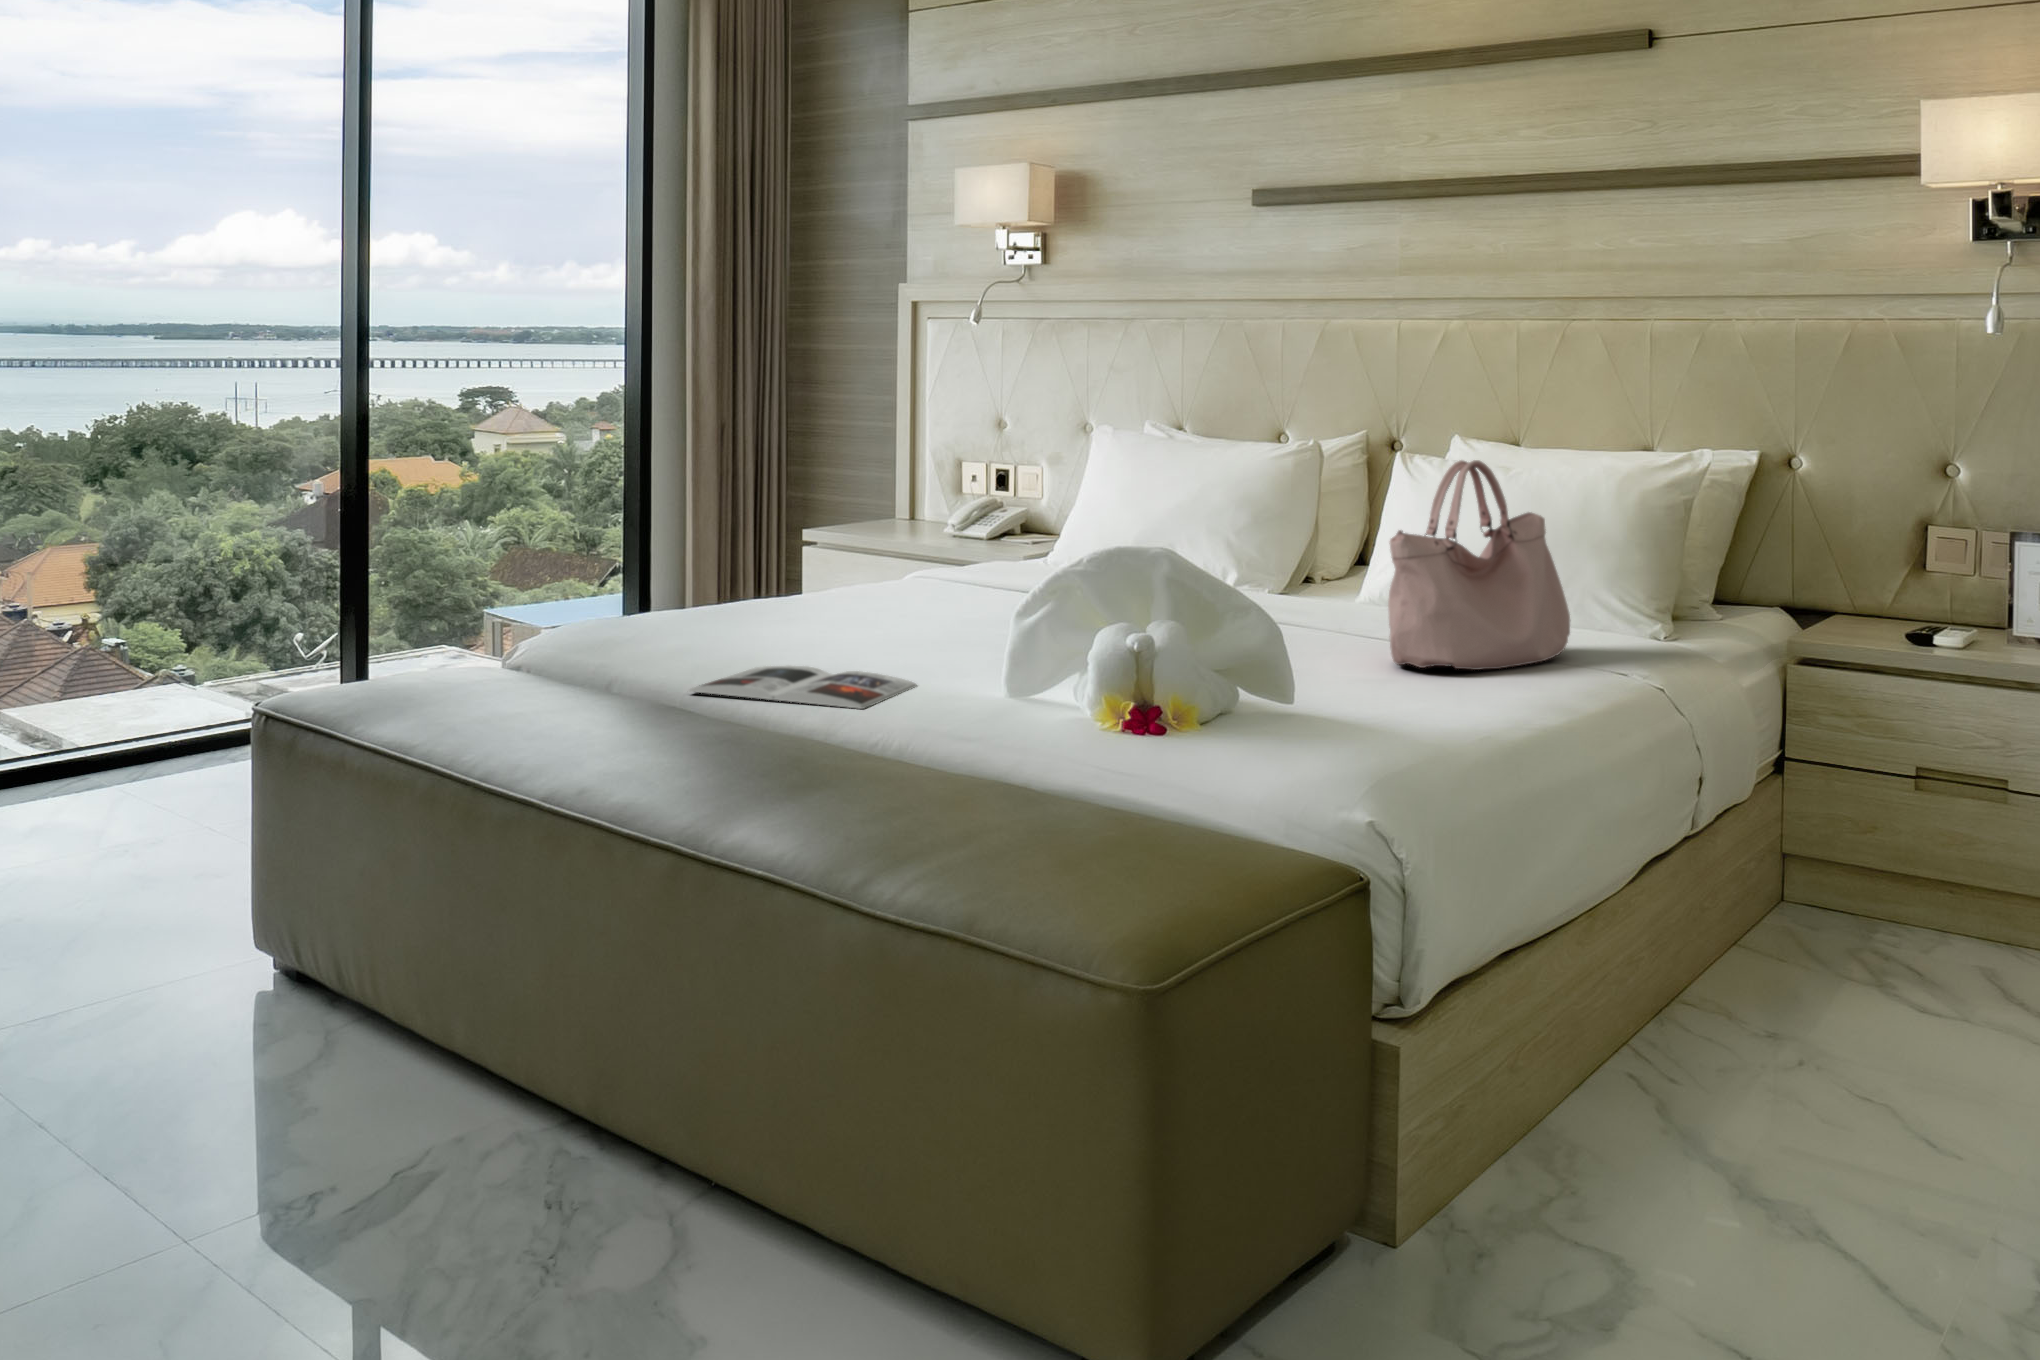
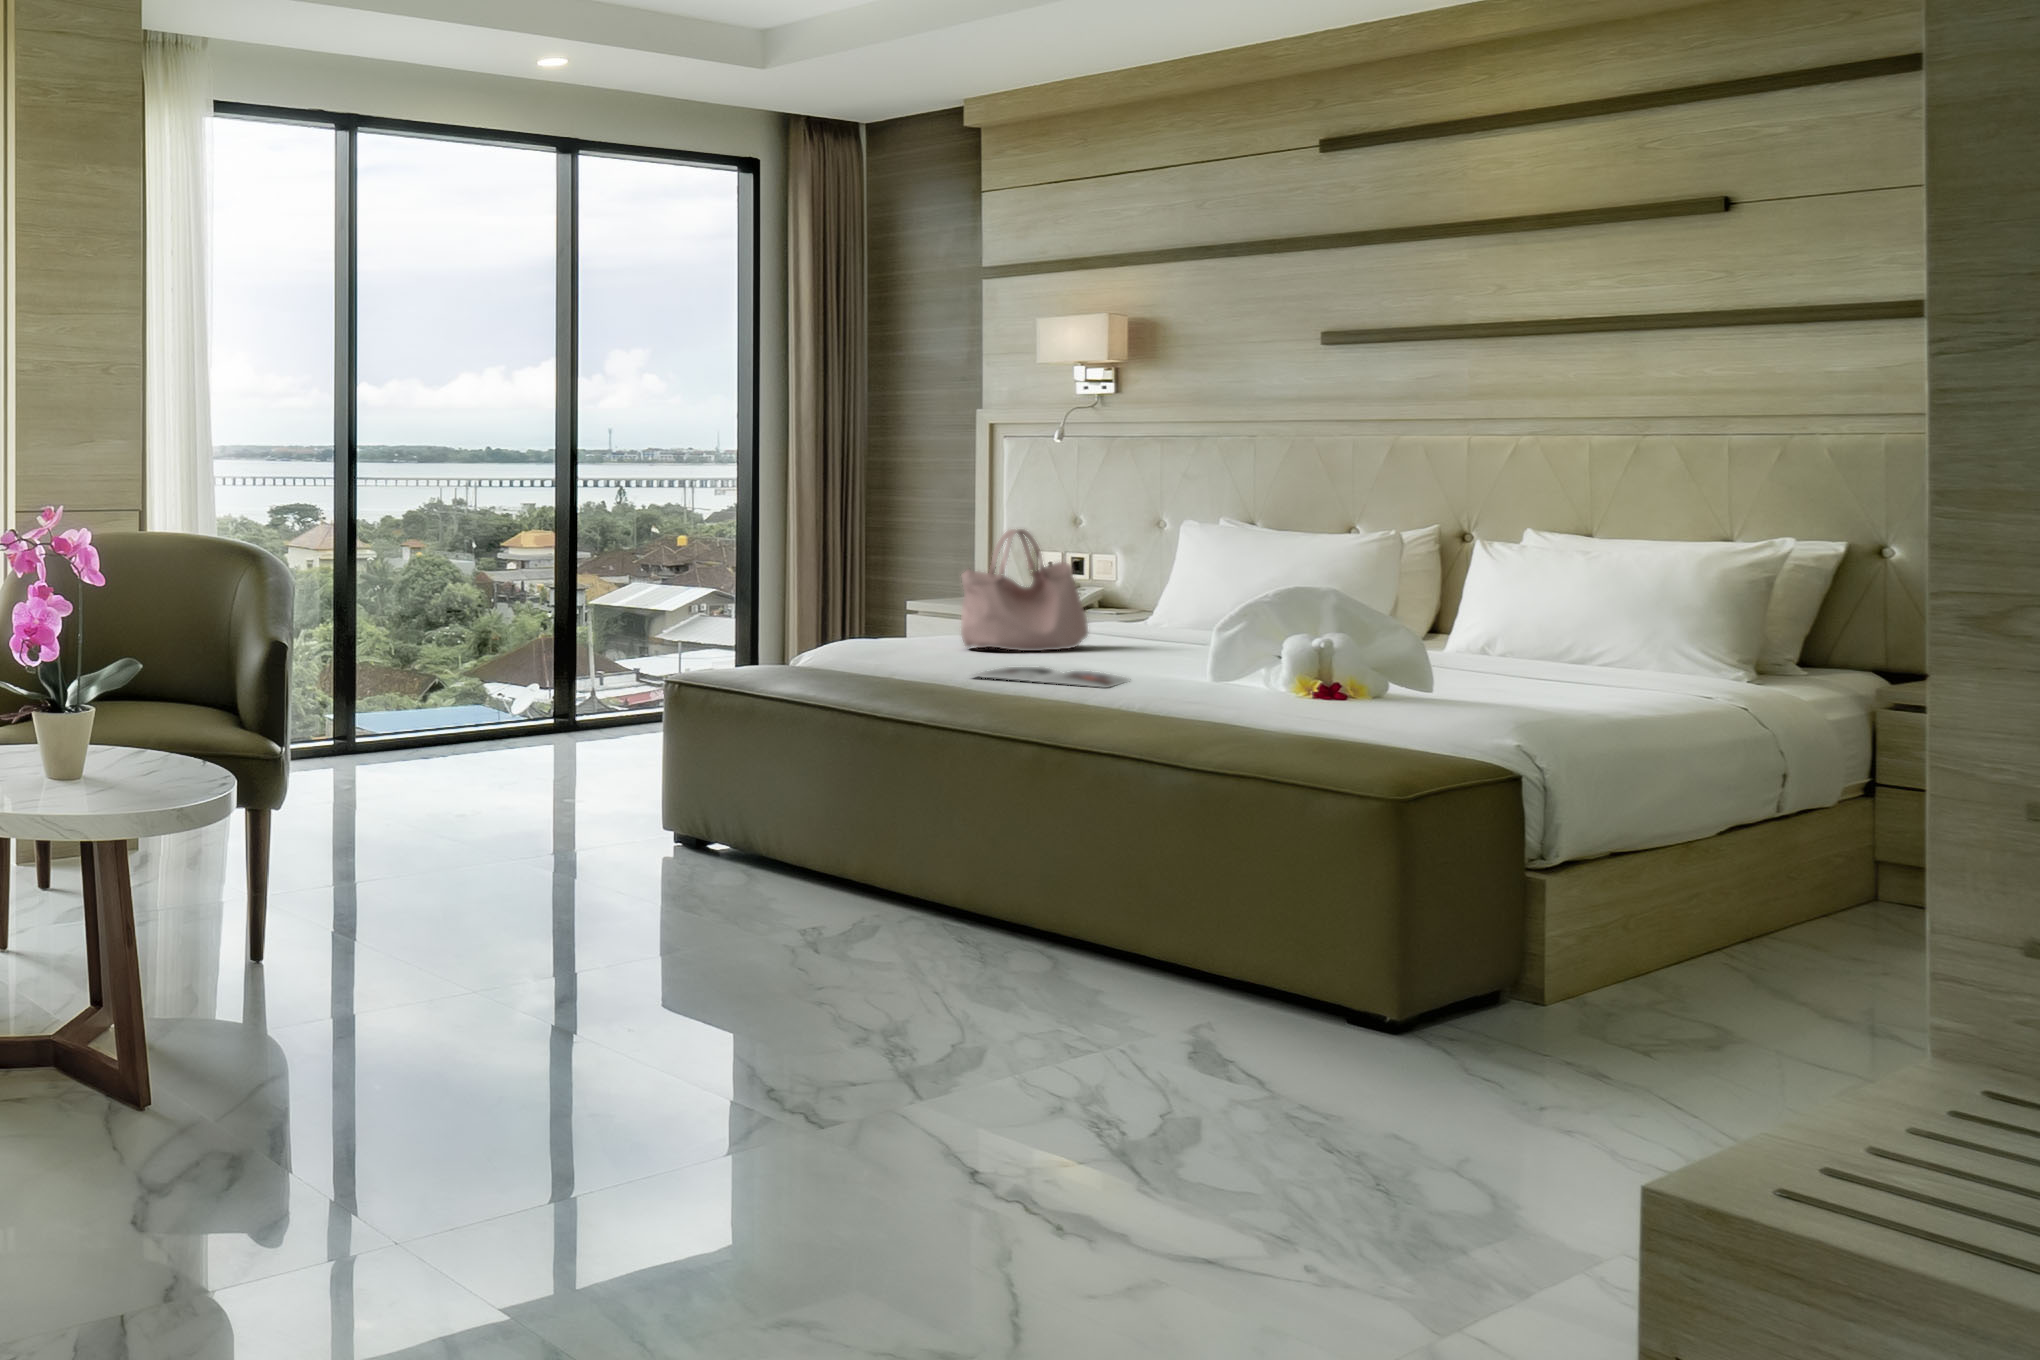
handbag: present [1388,460,1570,670] -> present [961,529,1088,651]

